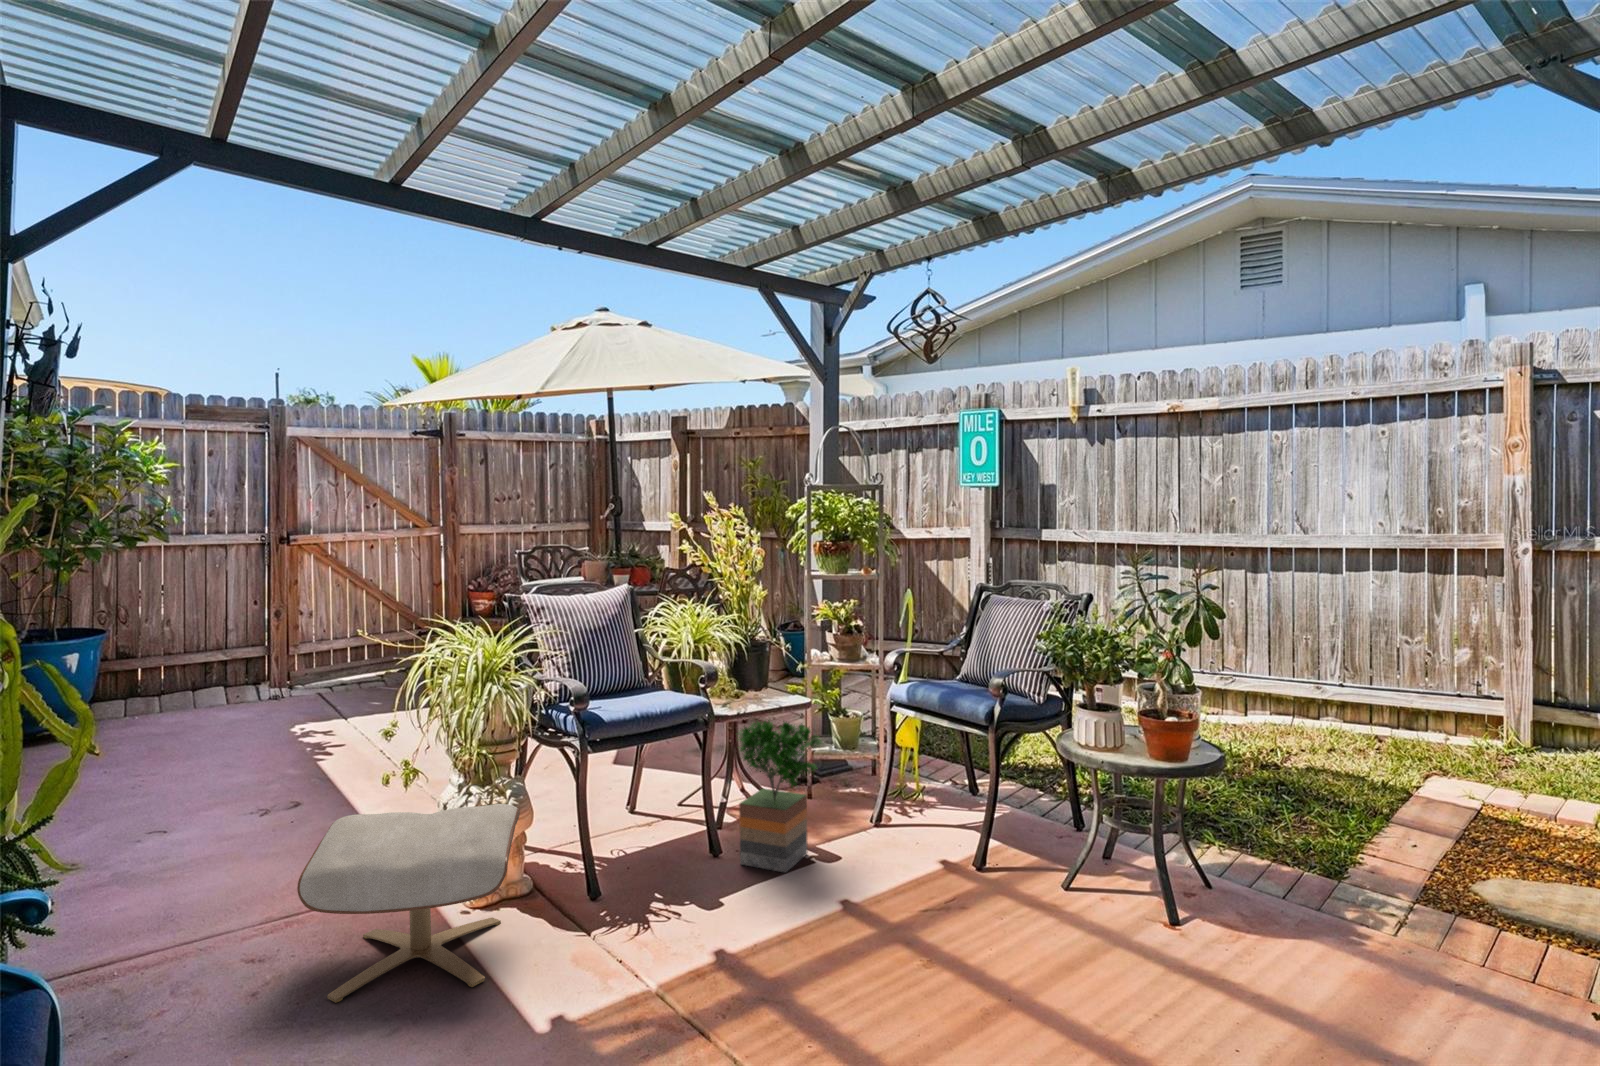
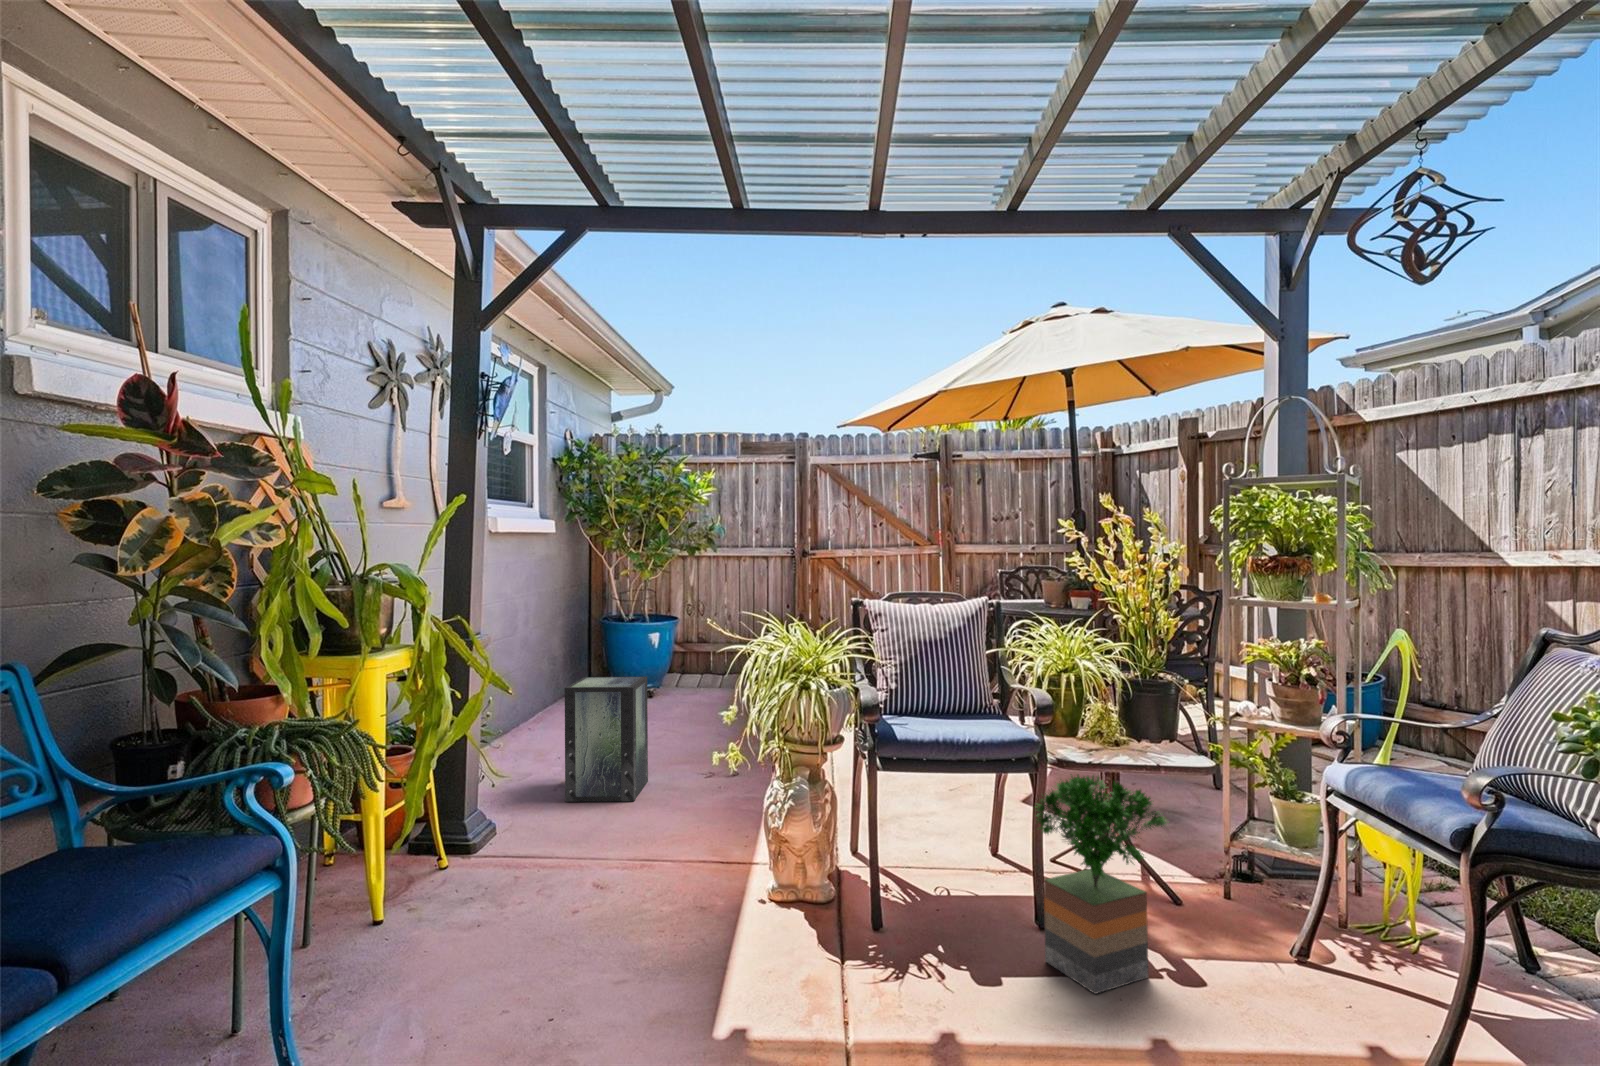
storage box: none [107,702,216,869] -> present [565,677,648,802]
ottoman: present [297,804,520,1003] -> none [541,792,766,1001]

